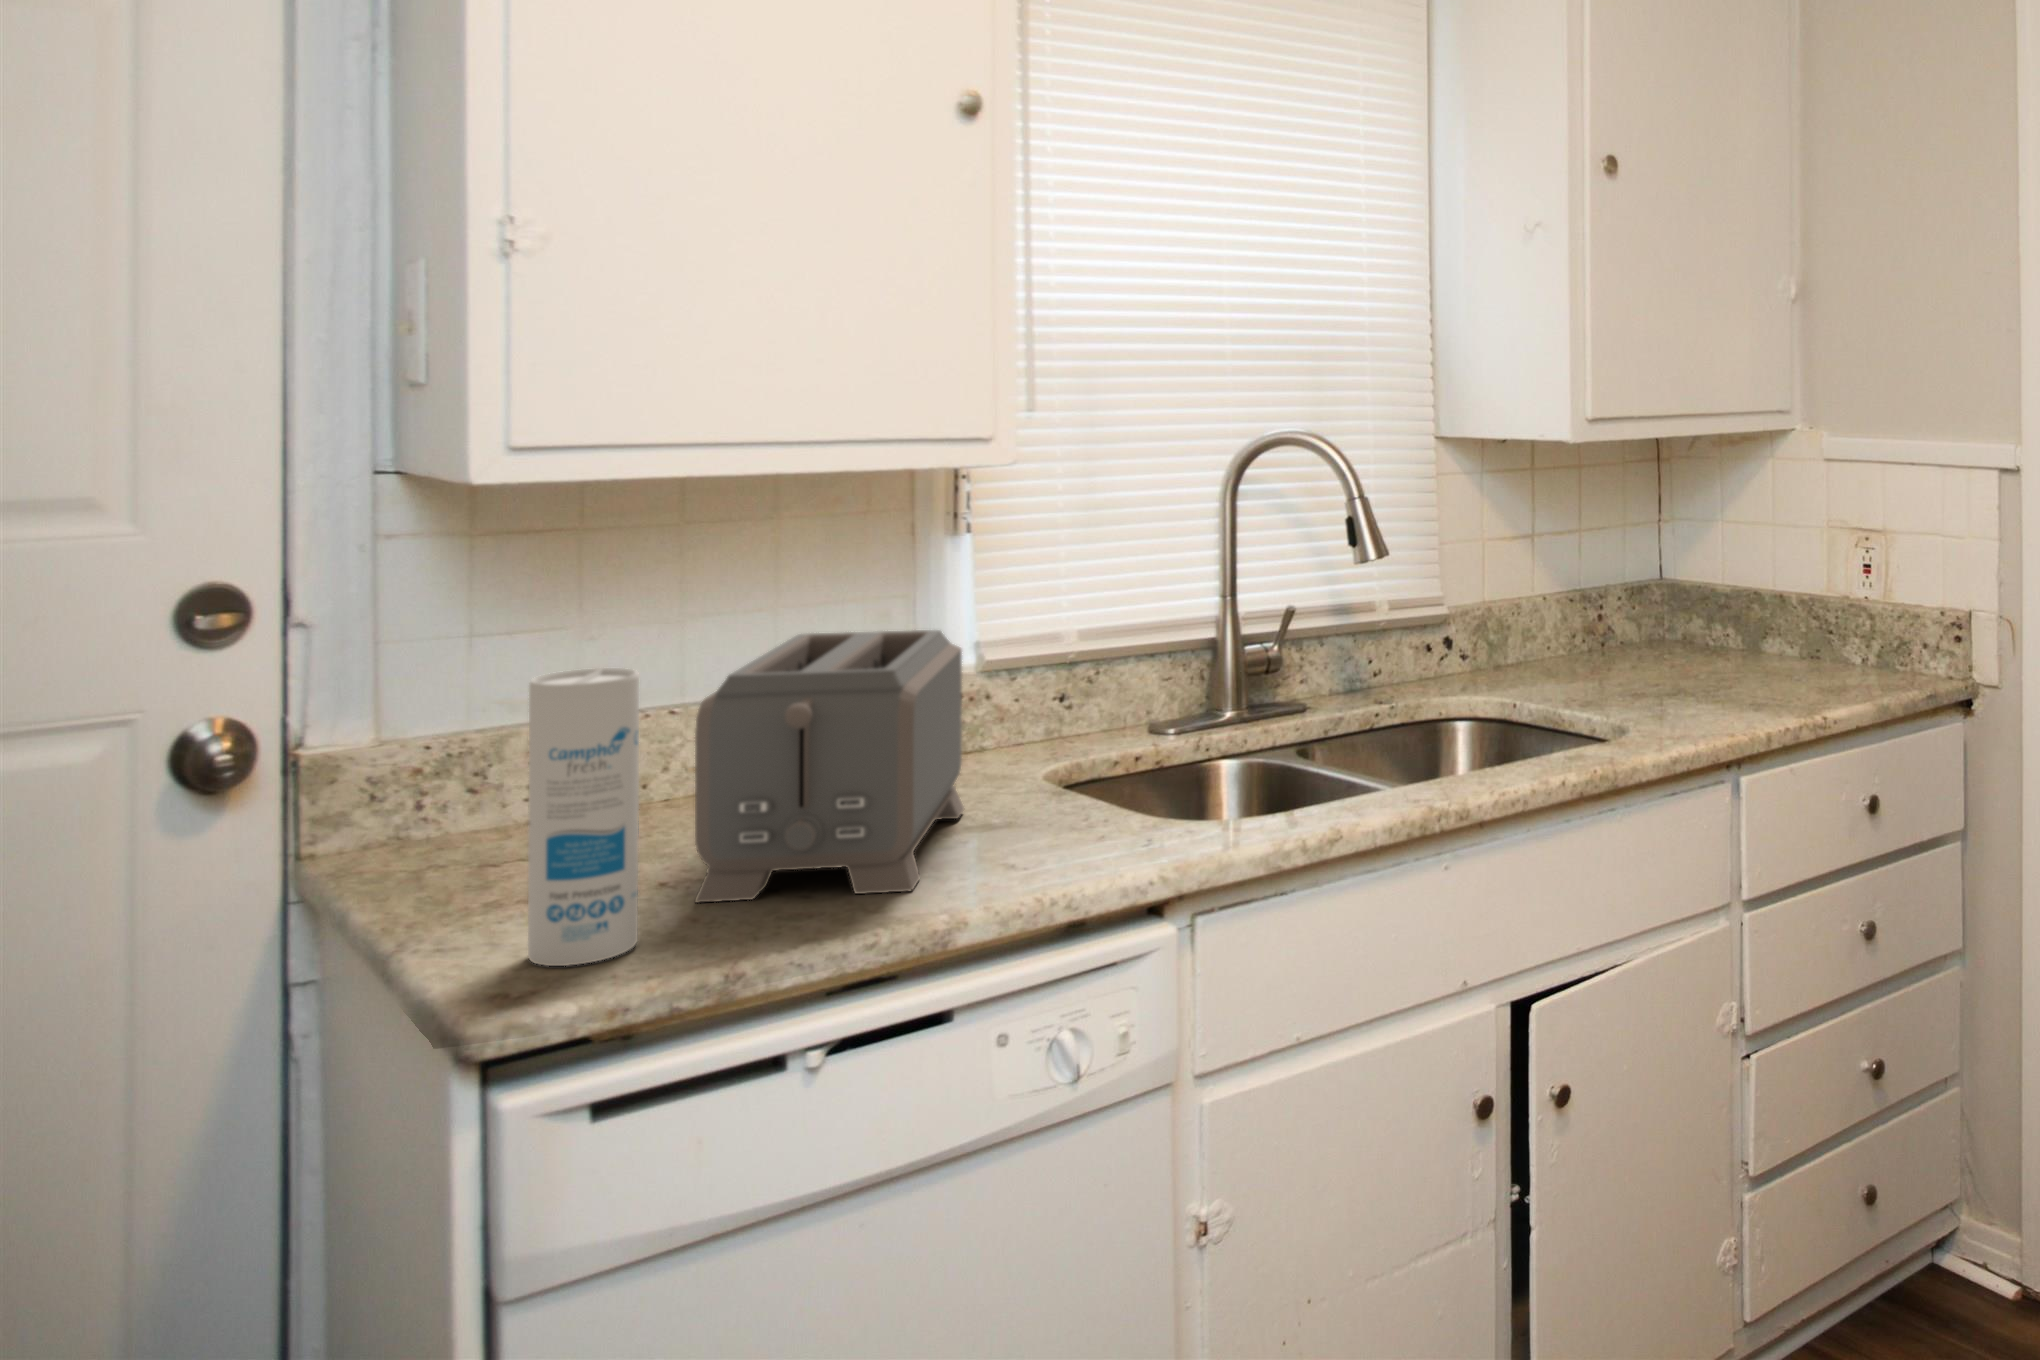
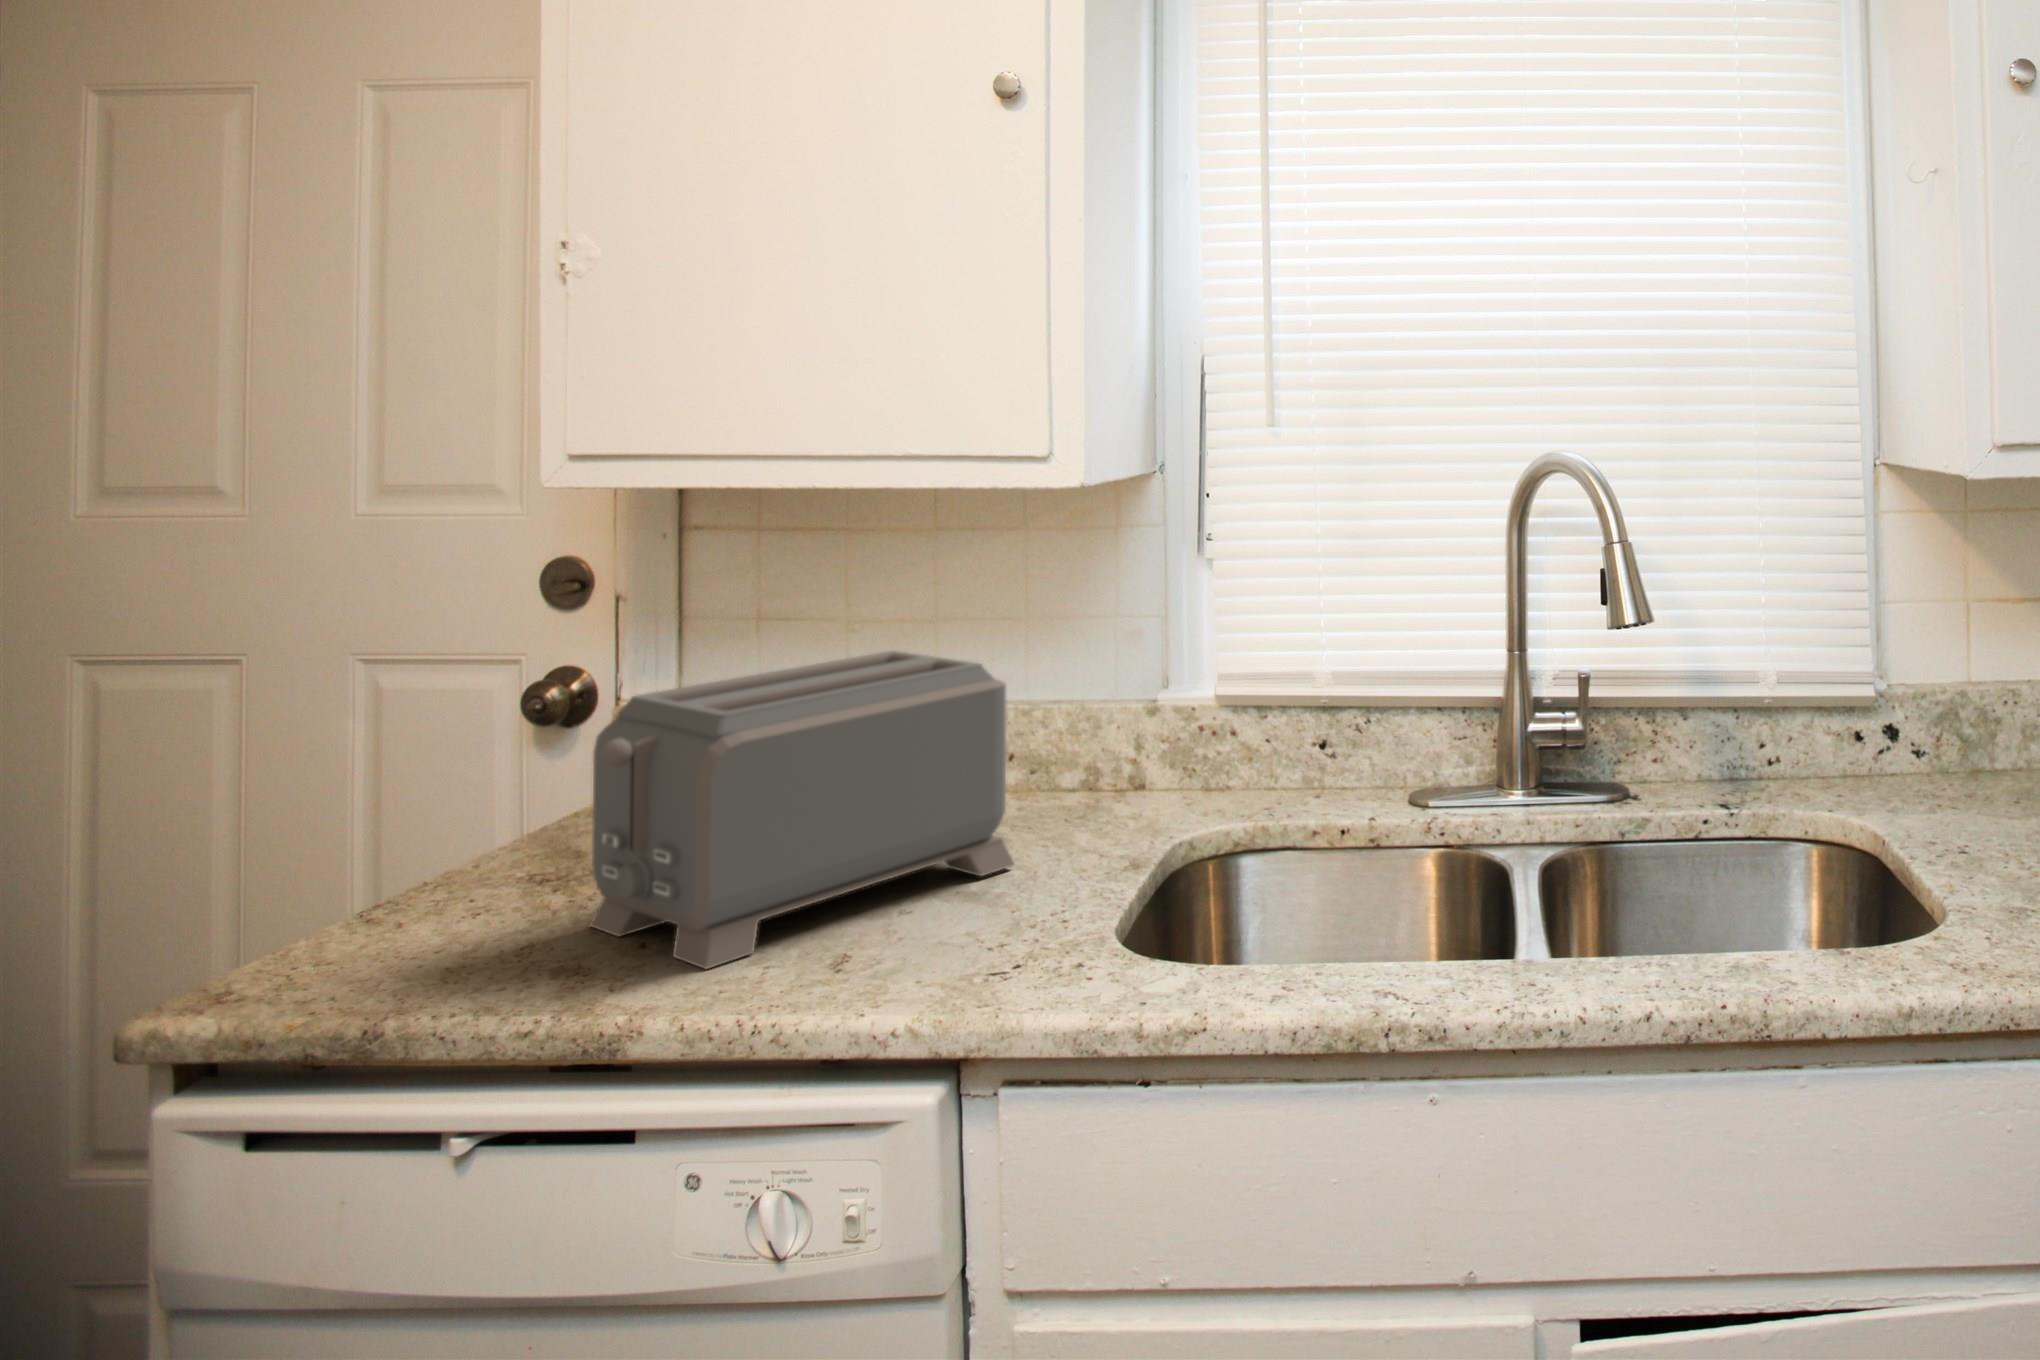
canister: present [528,668,639,966] -> none [329,678,454,980]

